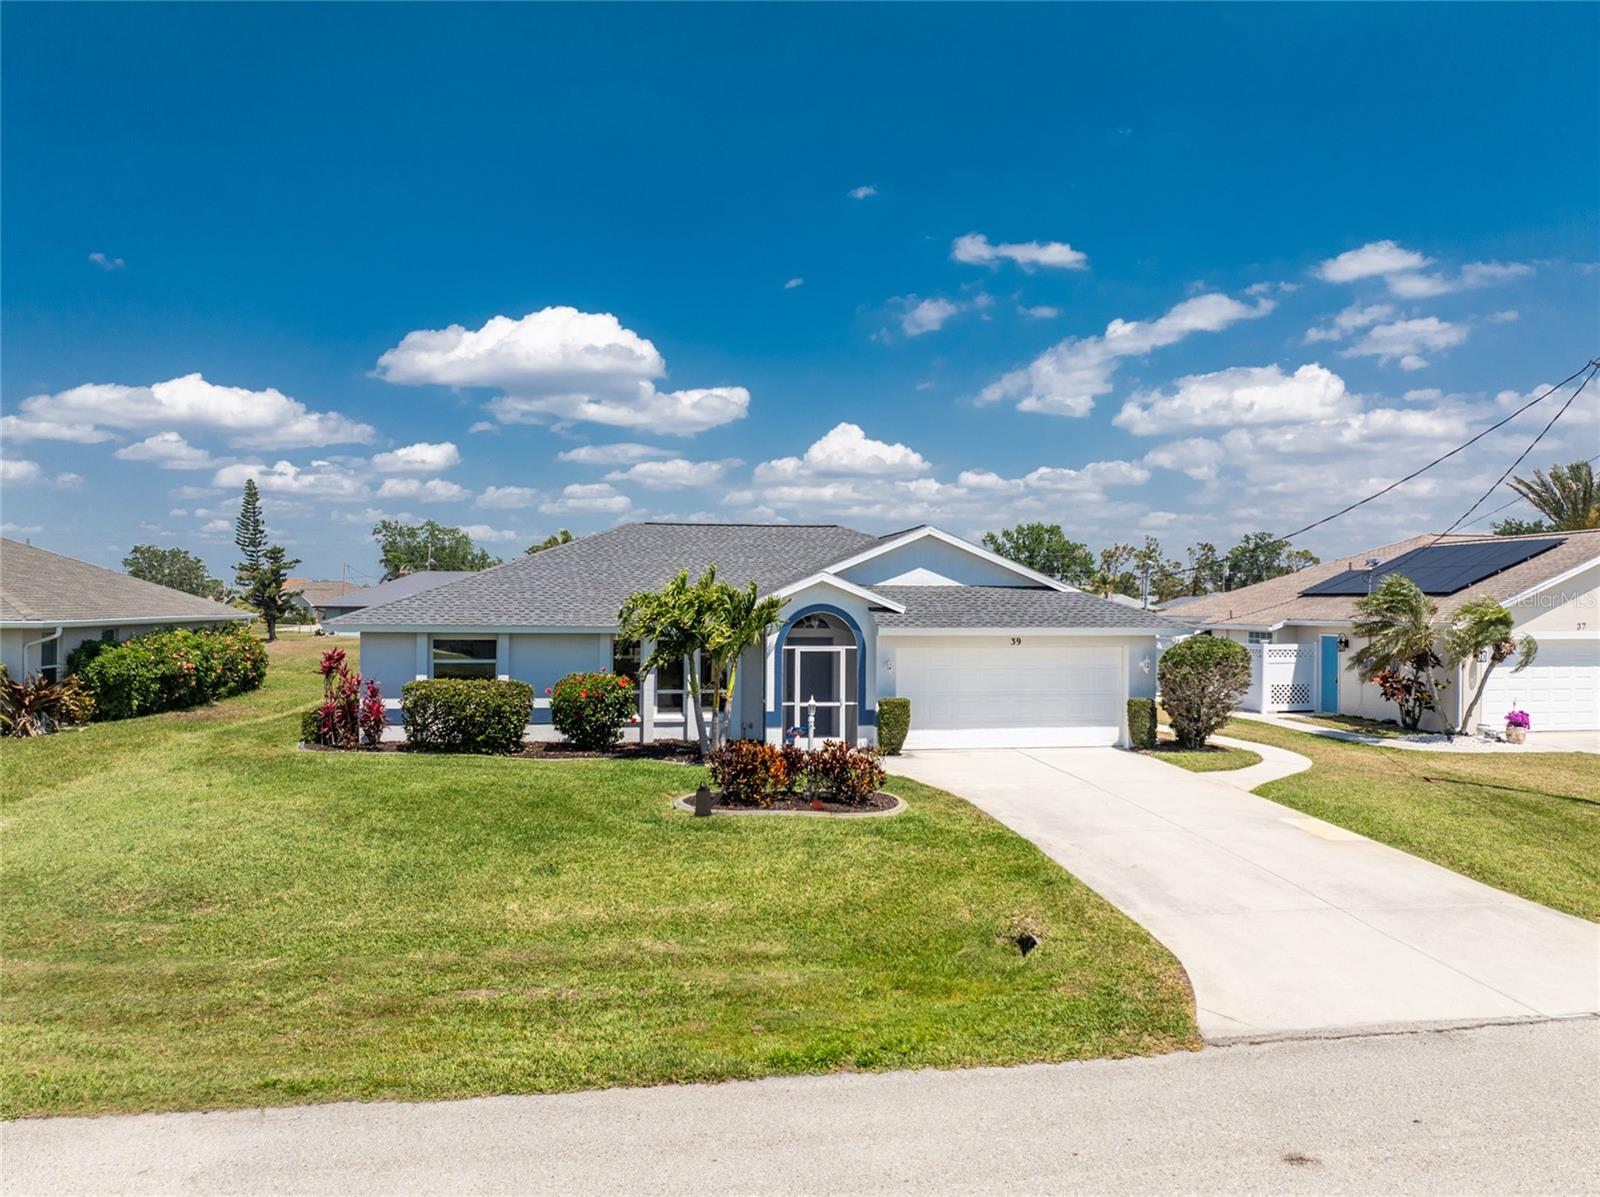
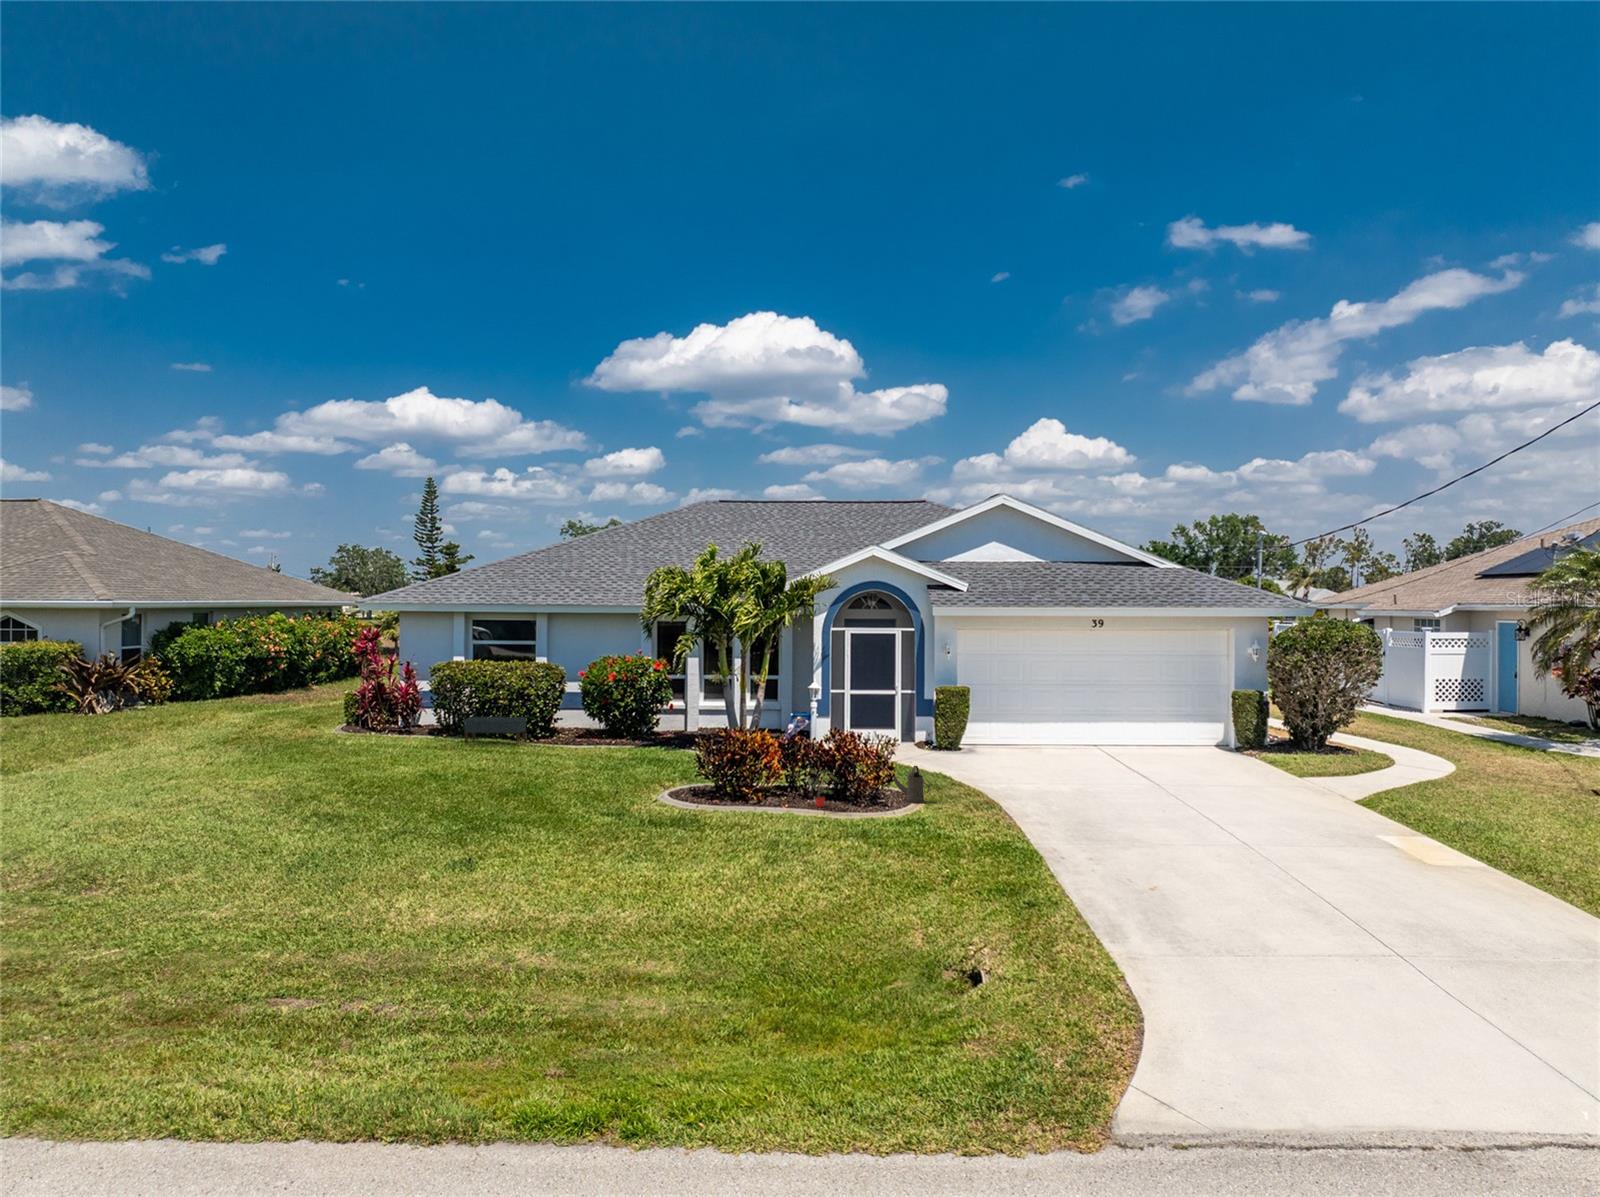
bench: none [436,733,497,761] -> present [464,716,526,745]
watering can: present [690,780,727,816] -> present [894,766,929,803]

